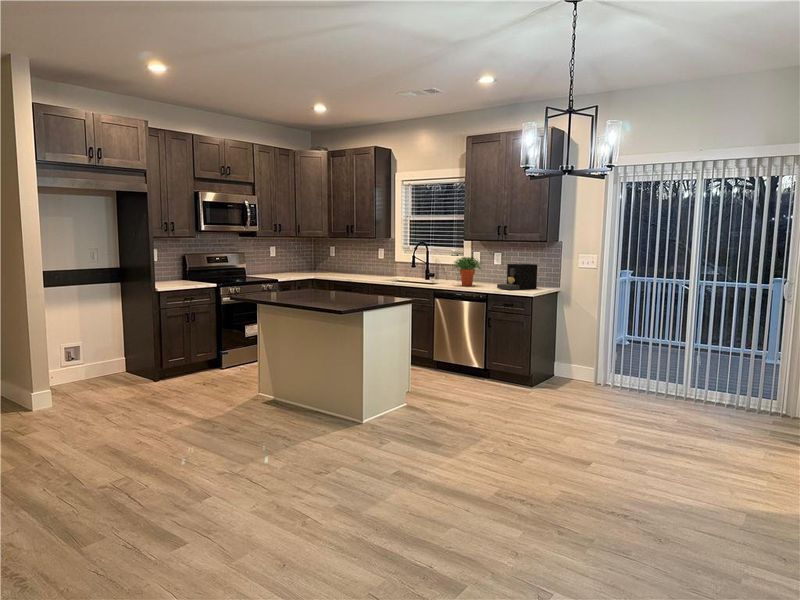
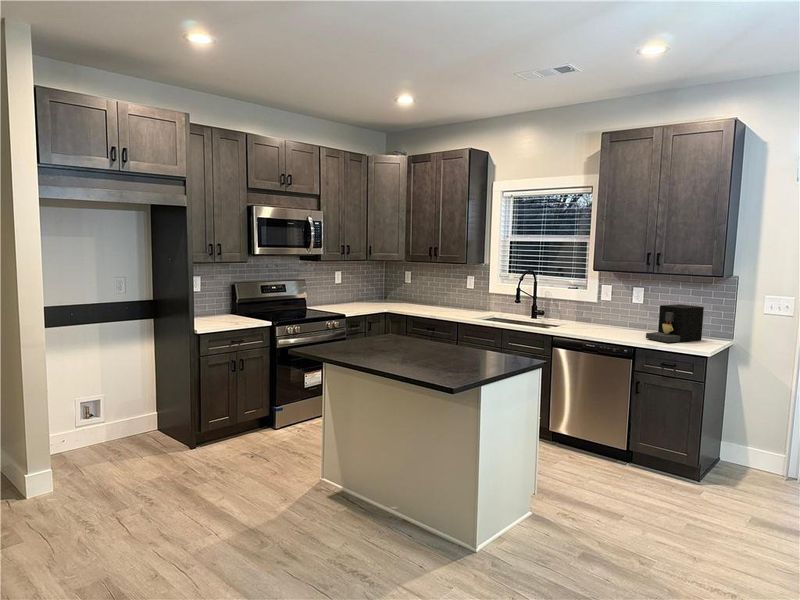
potted plant: present [454,257,481,286] -> none [576,292,624,333]

